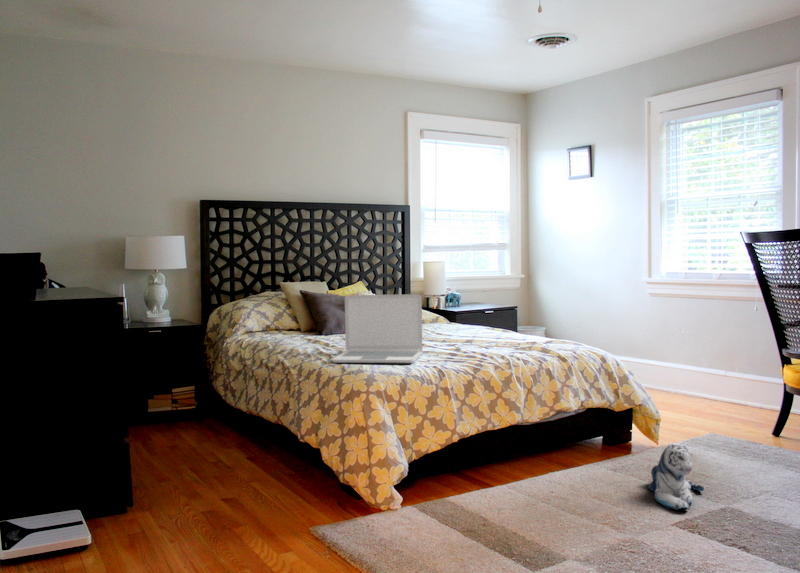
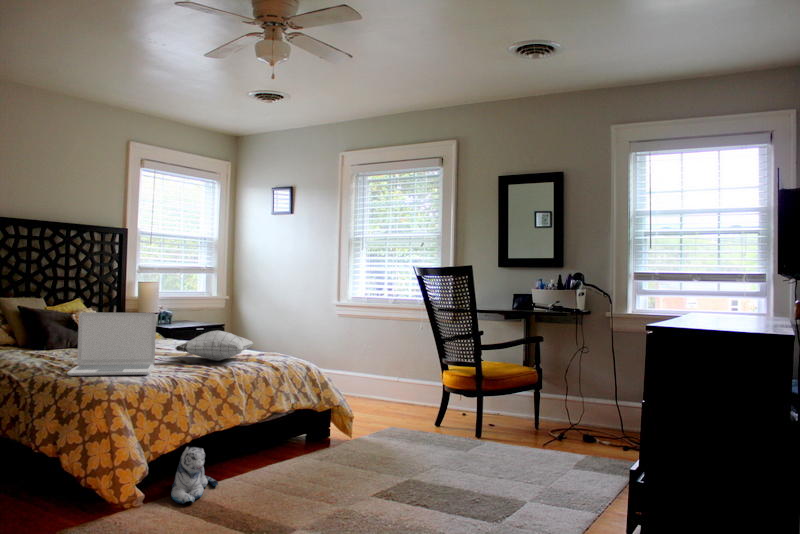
pillow: none [445,313,536,349] -> present [175,330,253,361]
plush toy: present [648,444,704,510] -> present [171,447,218,504]

